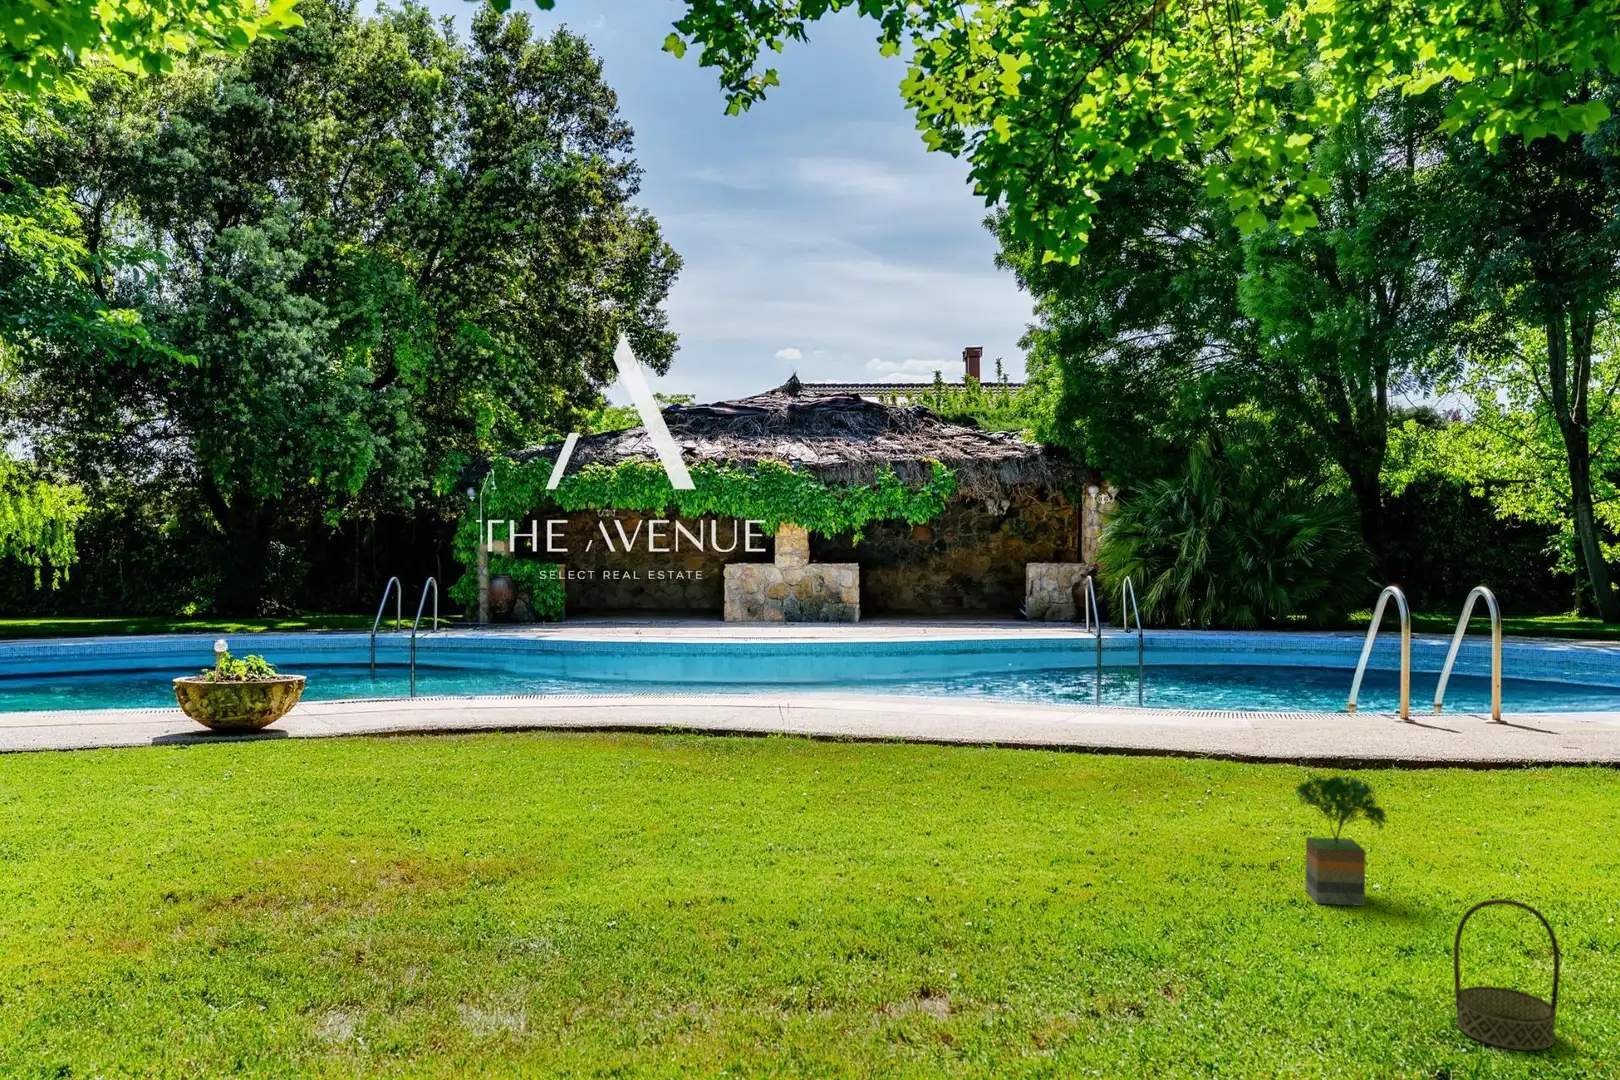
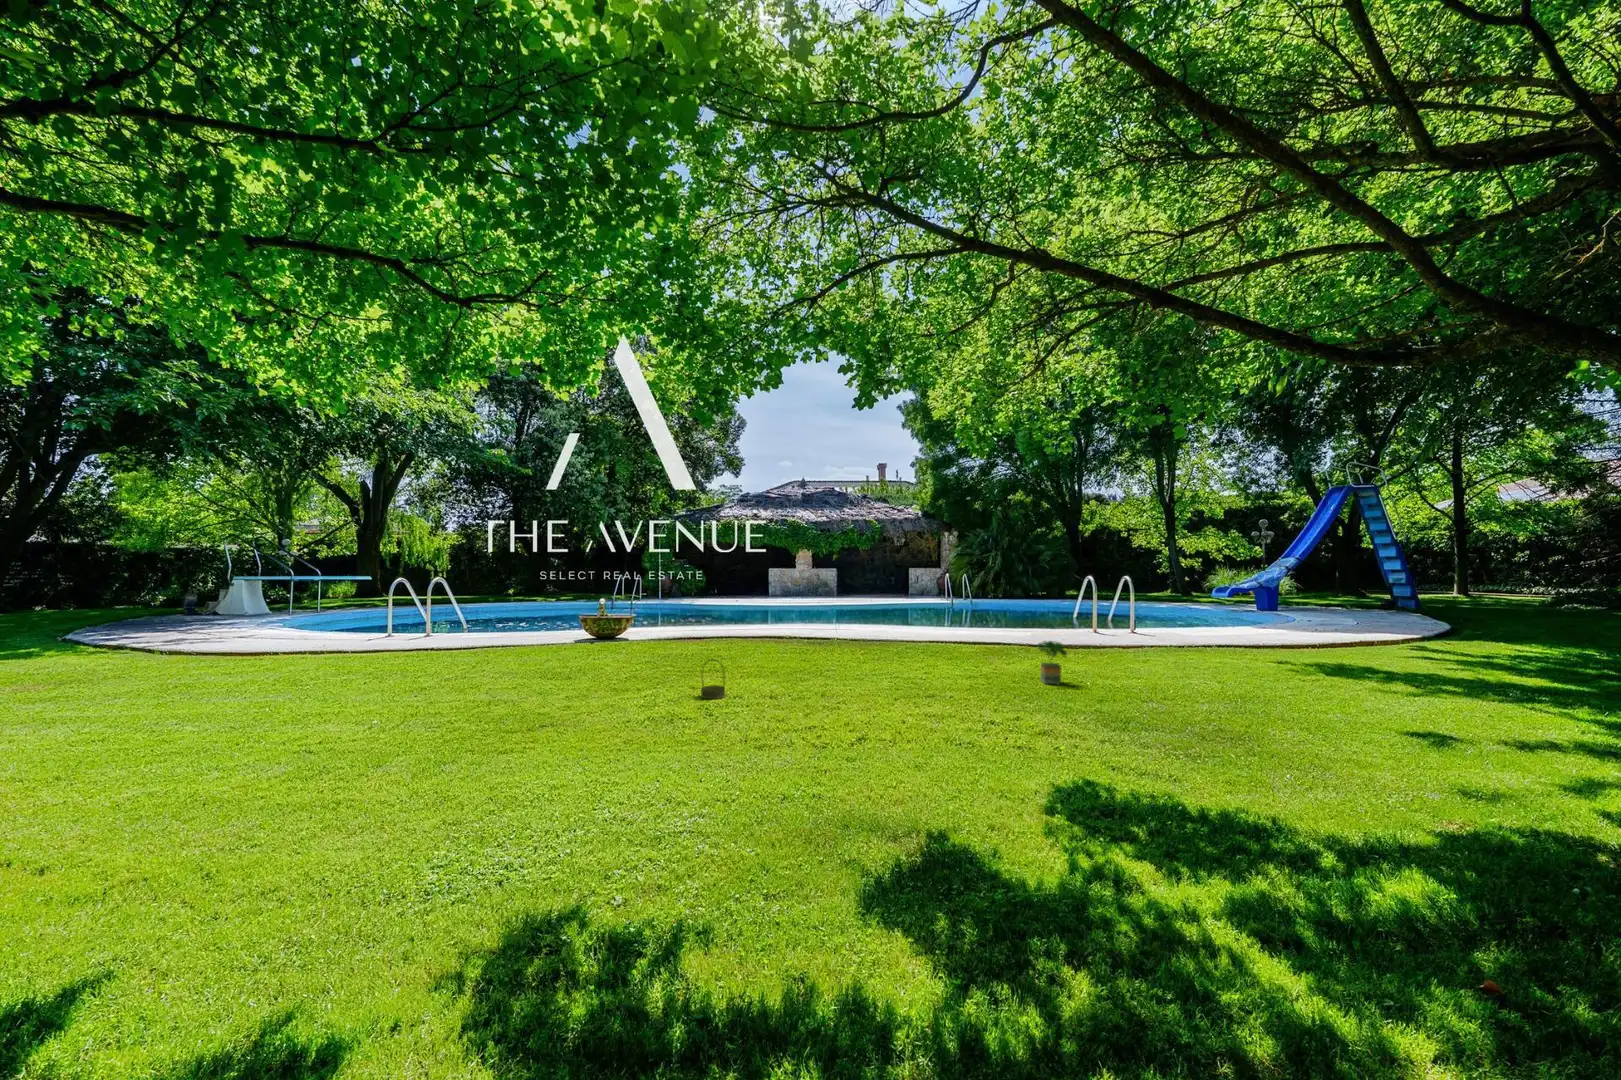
basket: present [1454,899,1560,1051] -> present [701,661,725,699]

